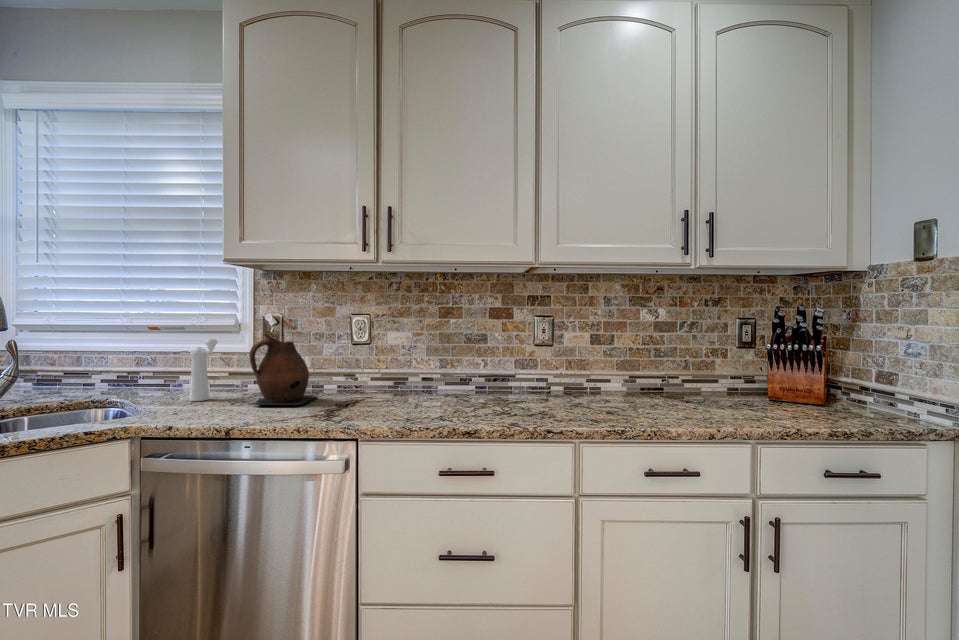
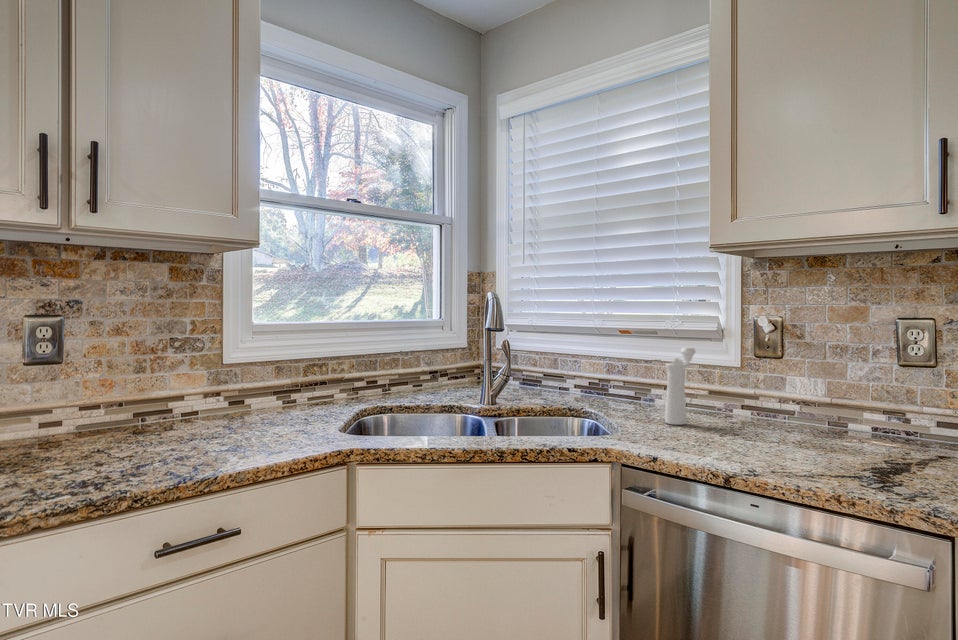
ceramic pitcher: present [249,333,318,406] -> none [742,345,841,454]

